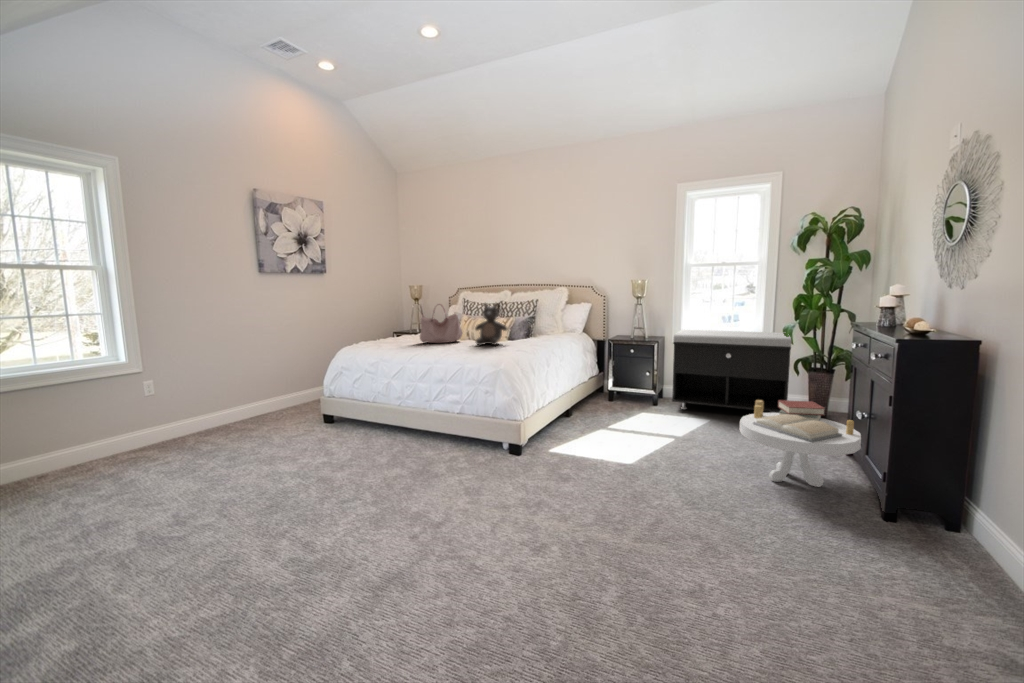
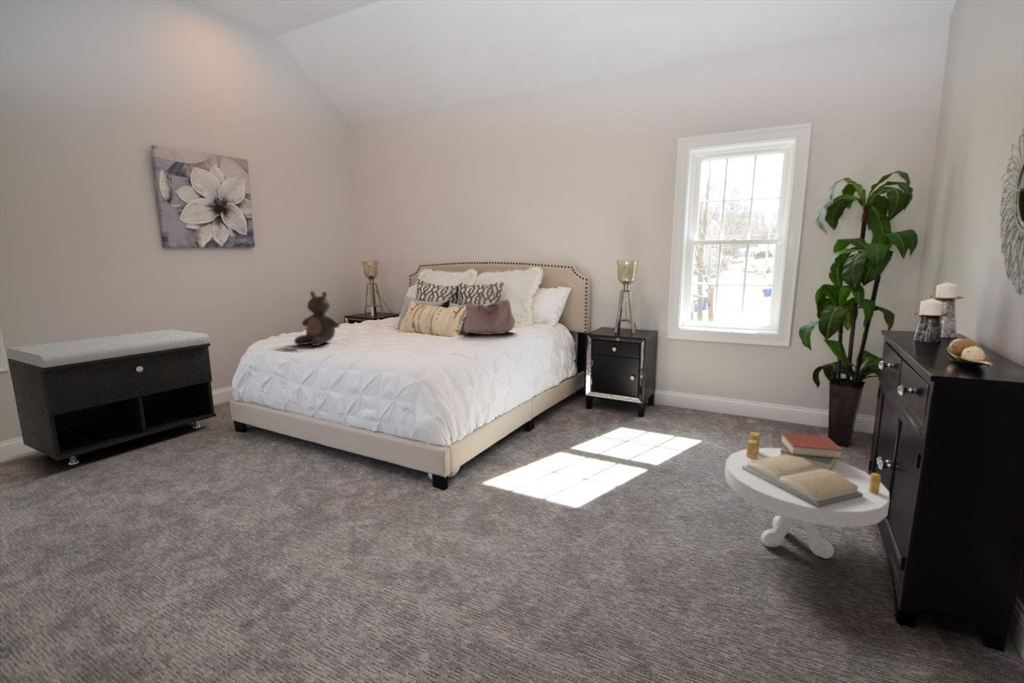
teddy bear: present [475,303,507,345] -> present [295,292,339,346]
handbag: present [420,304,462,343] -> present [464,287,515,335]
storage bench: present [672,330,792,413] -> present [7,329,216,465]

